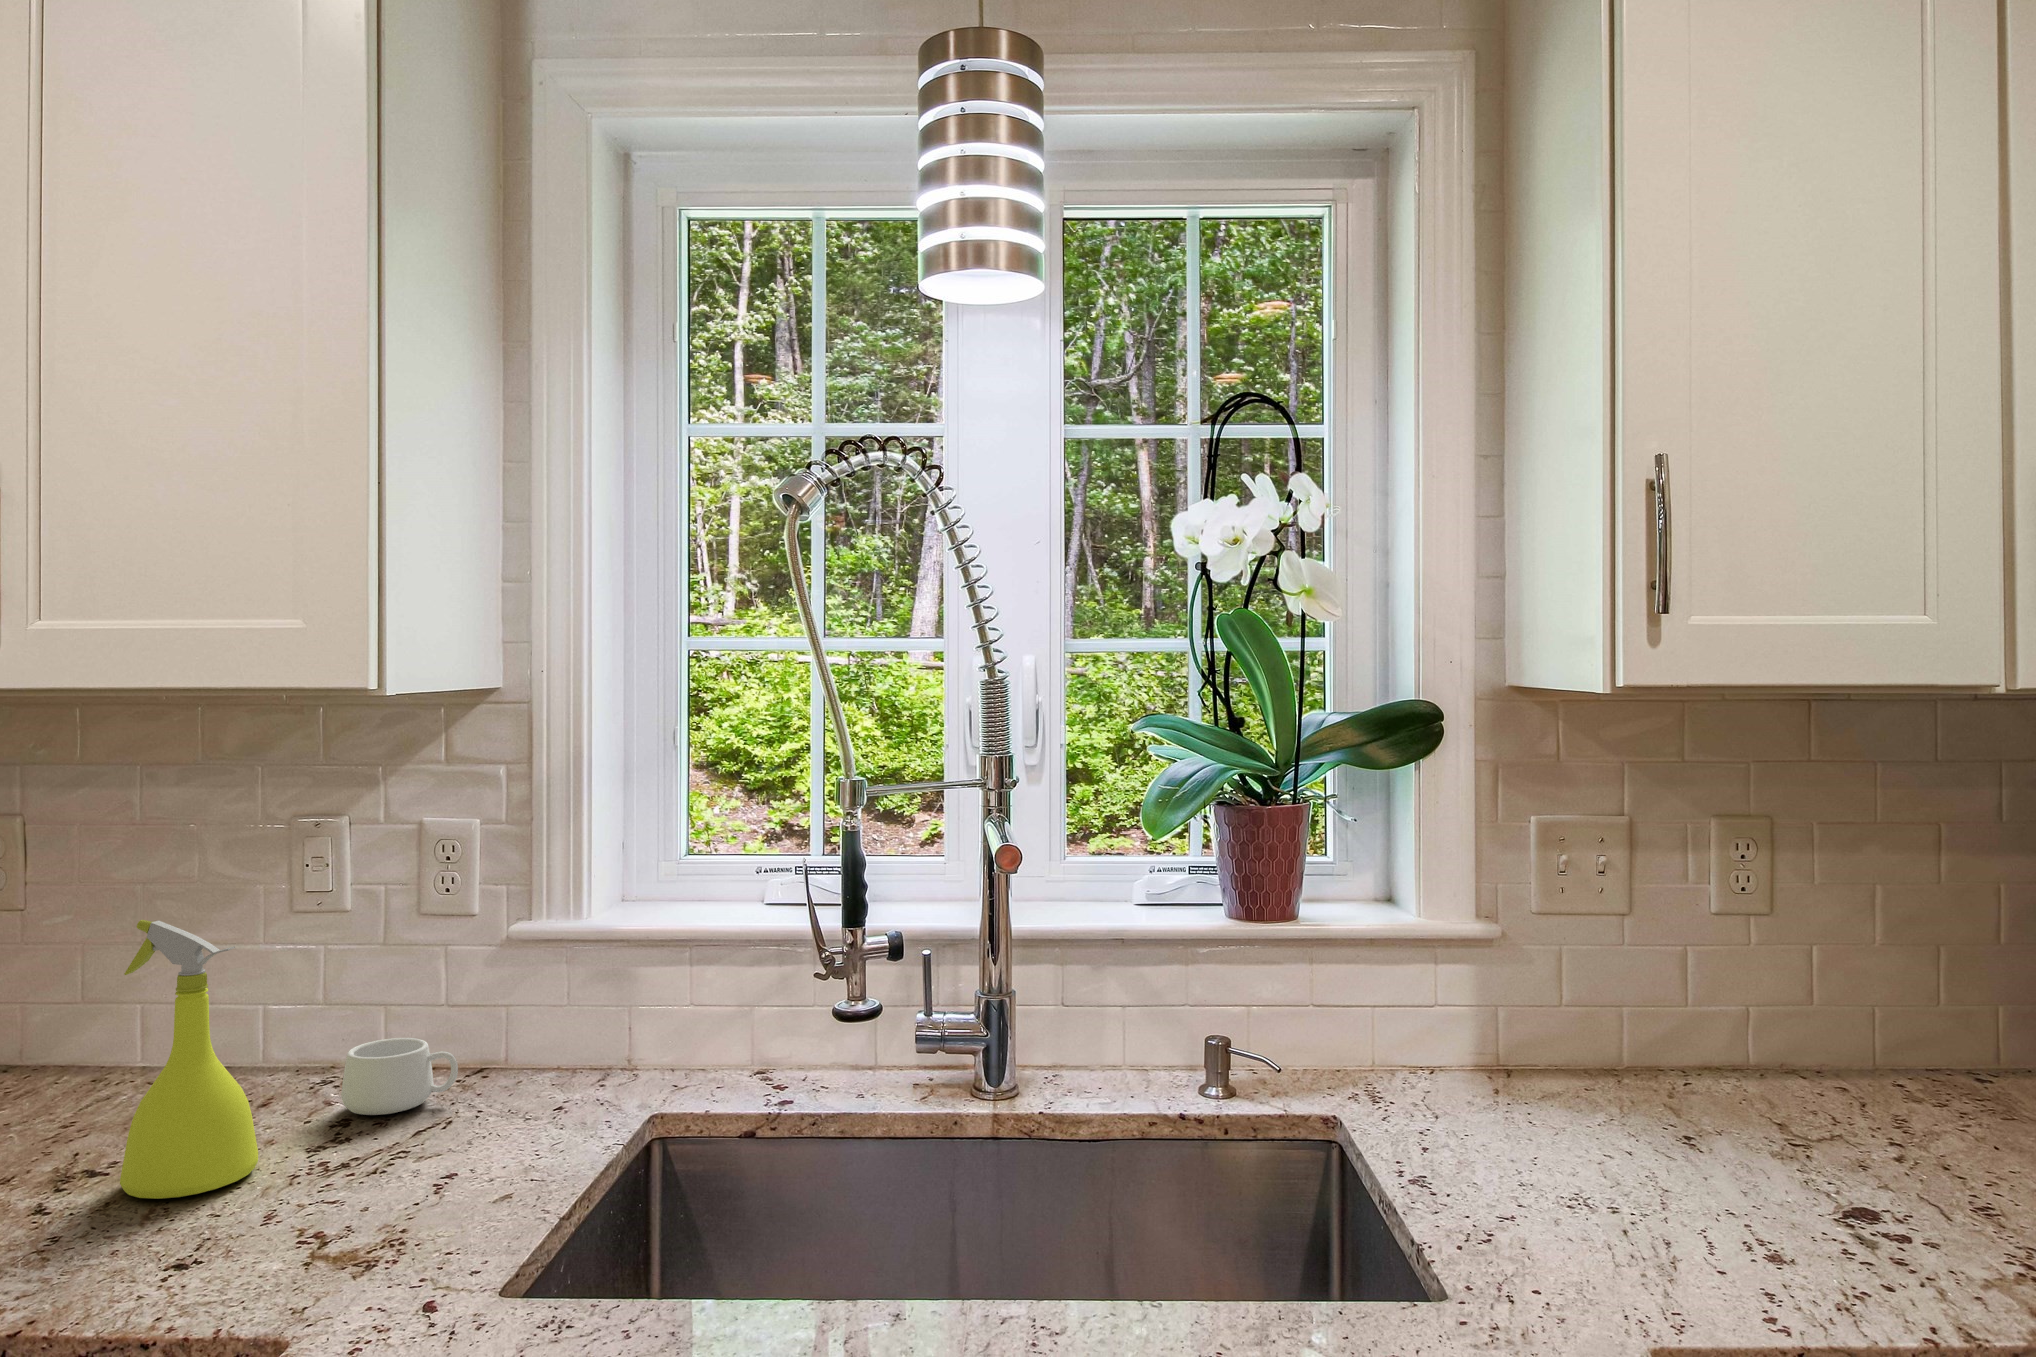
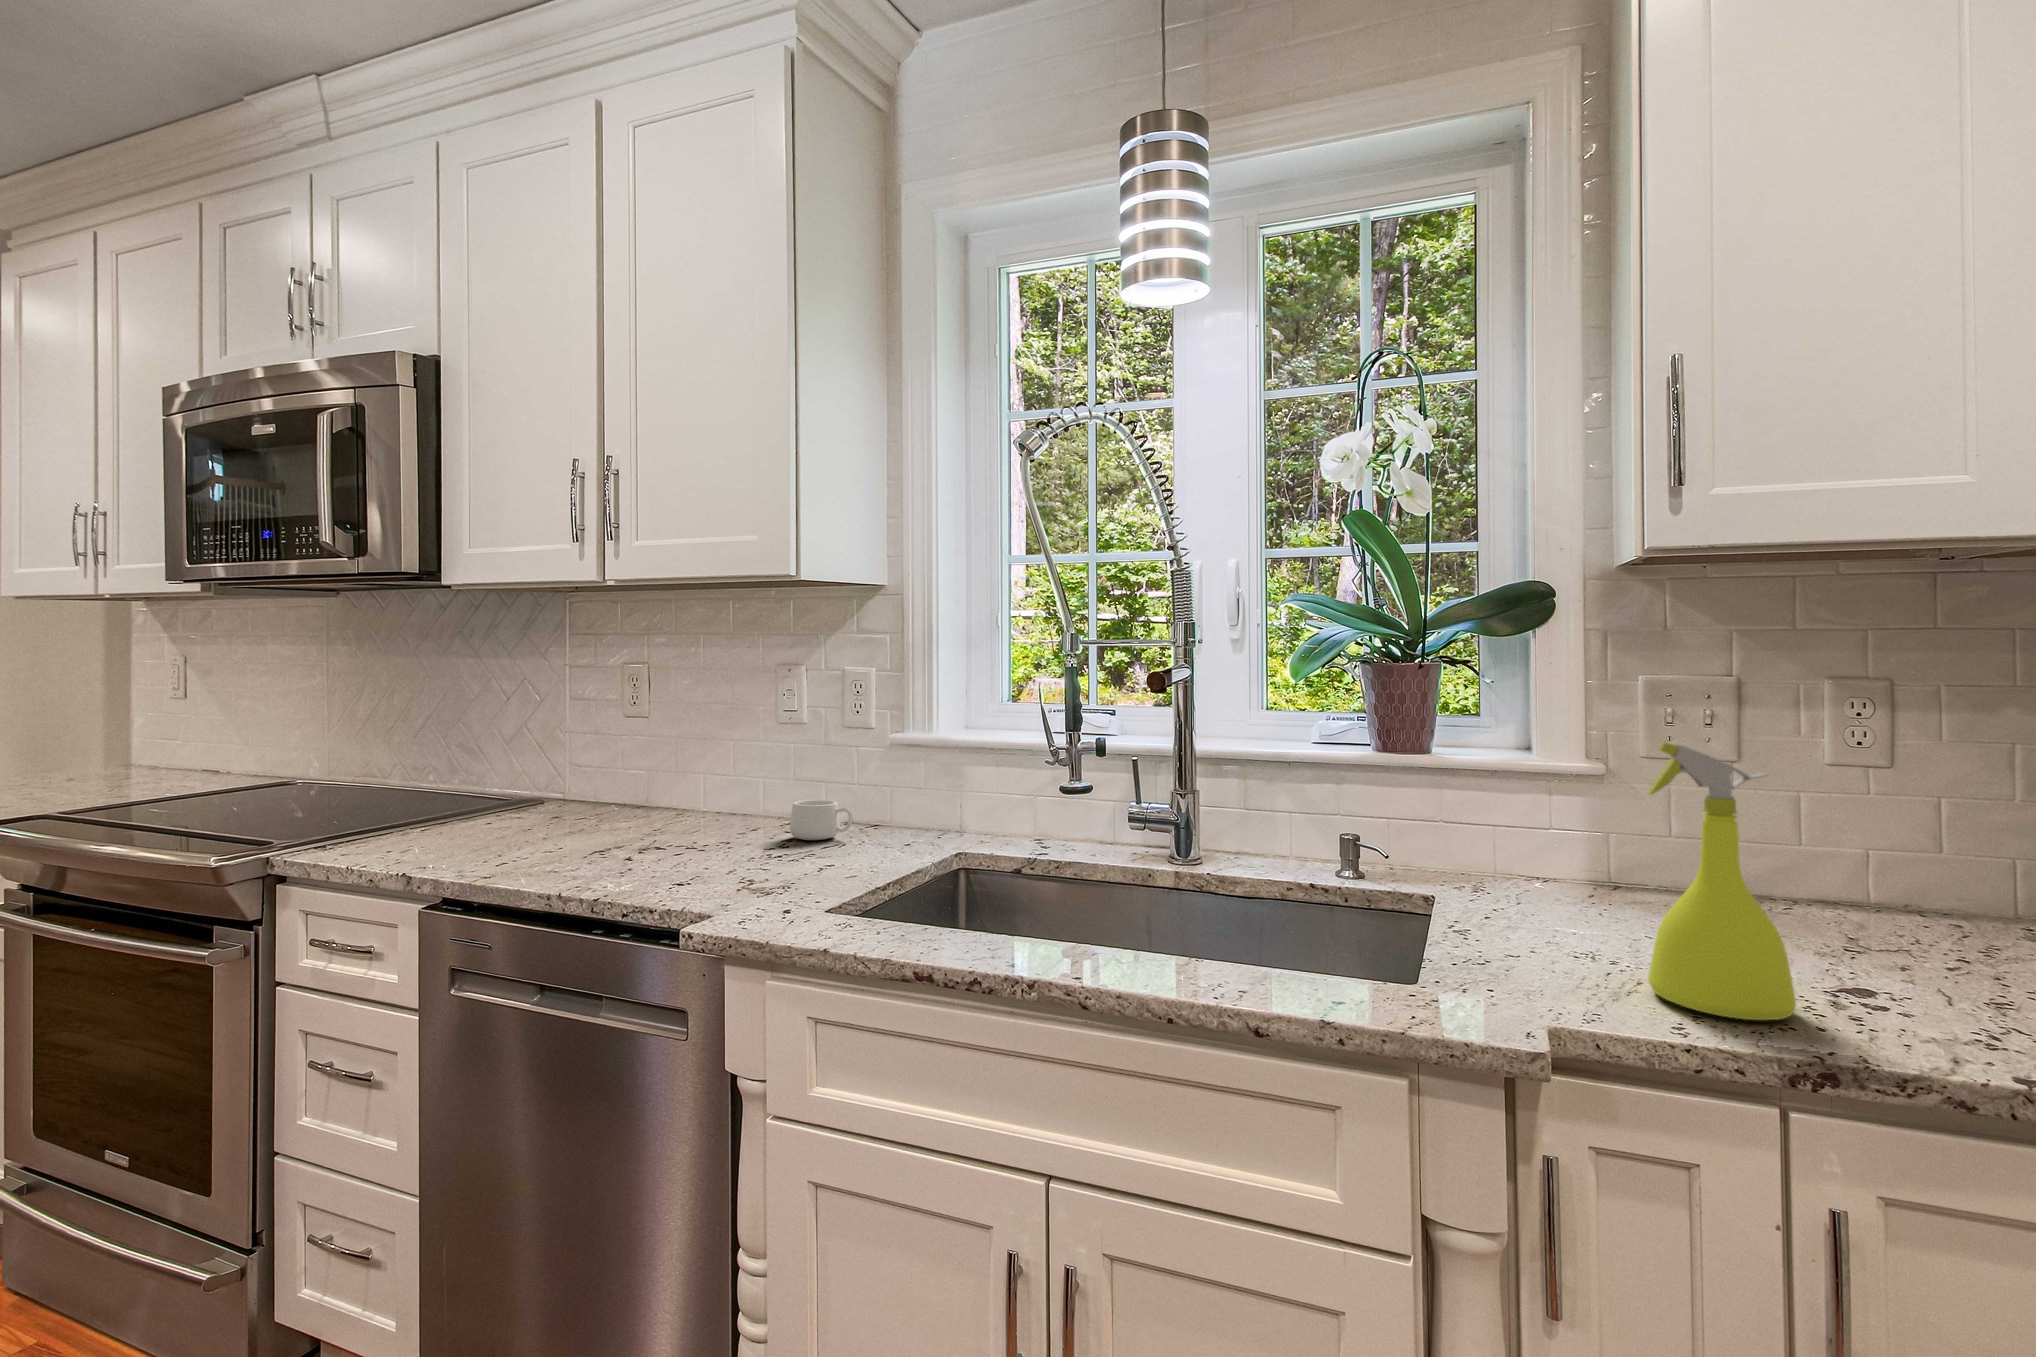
spray bottle: present [120,920,258,1199] -> present [1647,742,1796,1020]

